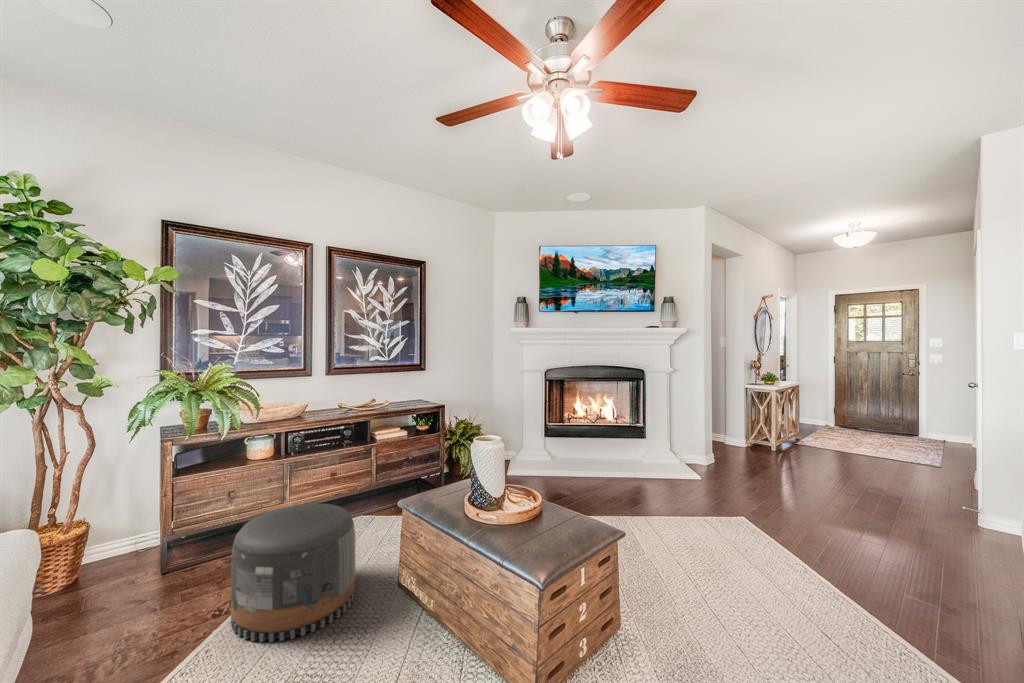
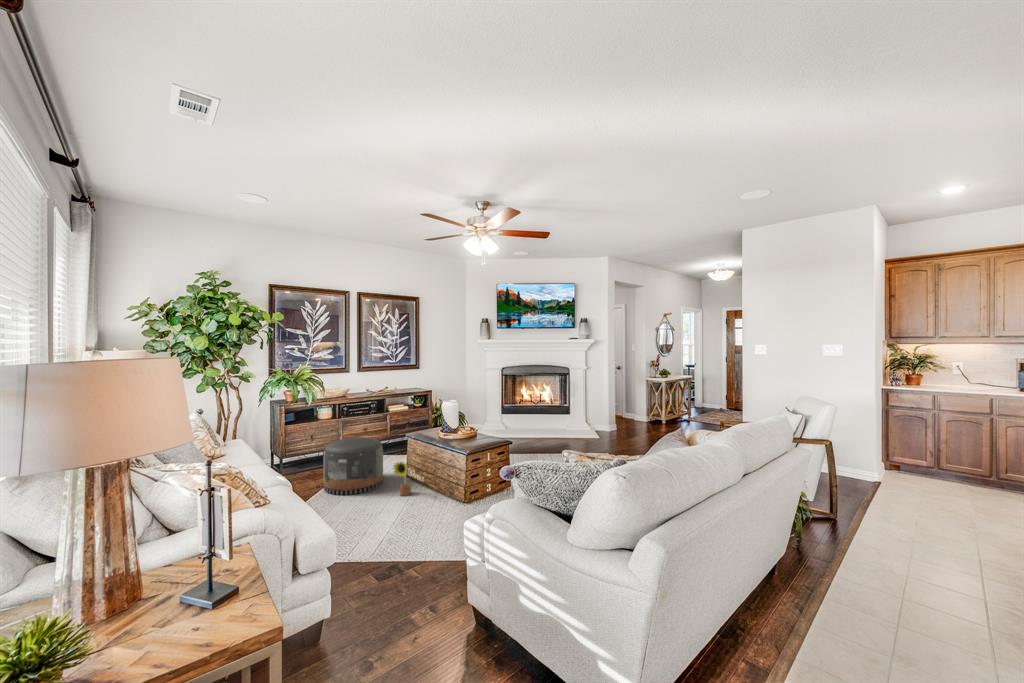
decorative plant: none [368,578,408,651] -> present [393,462,411,496]

